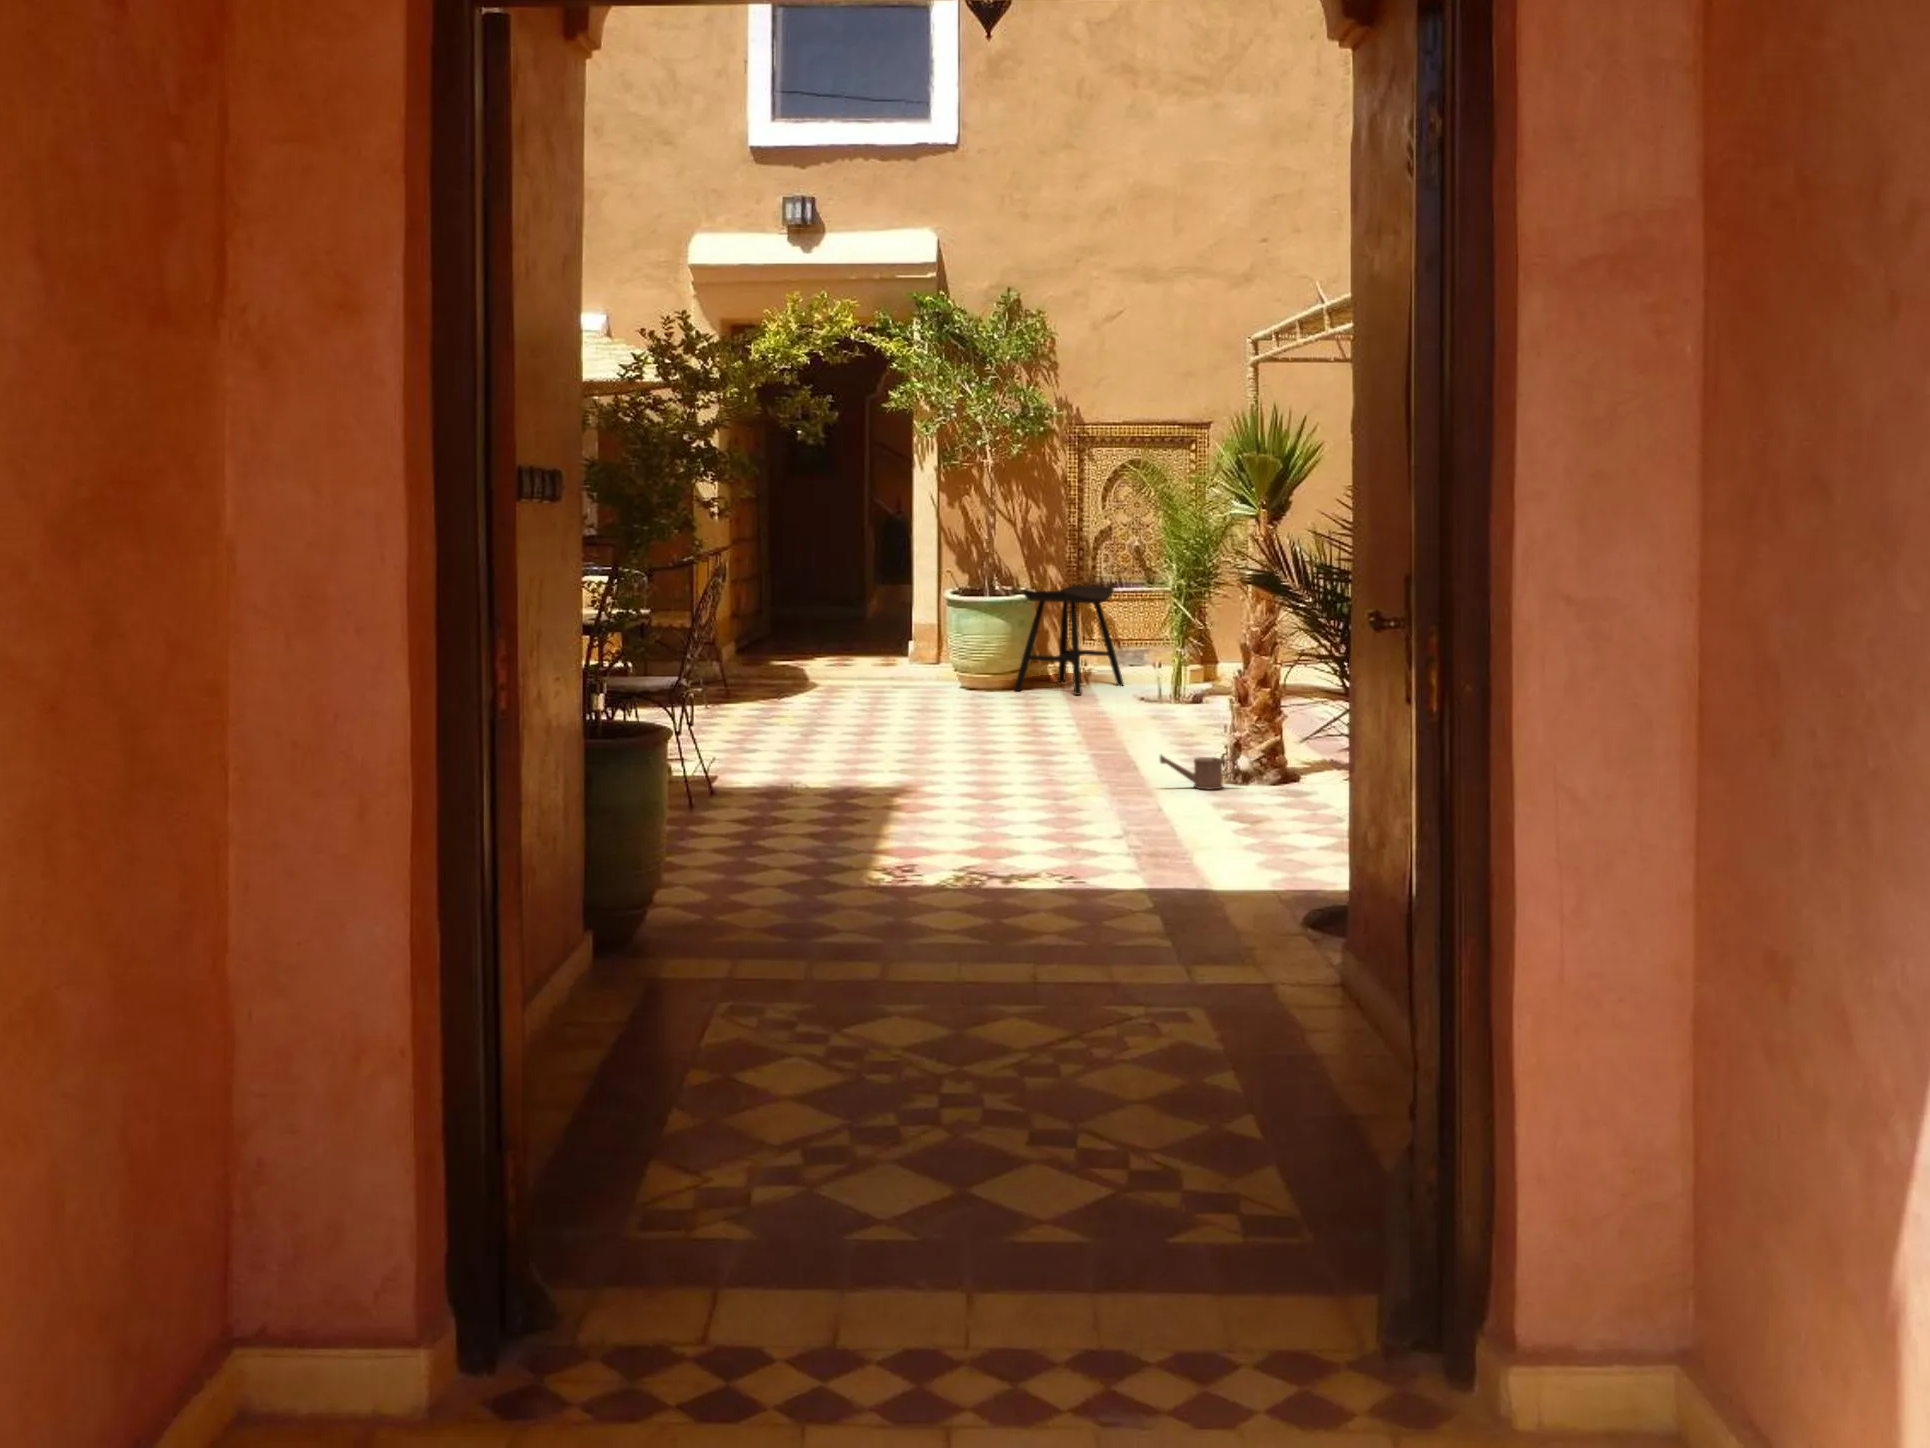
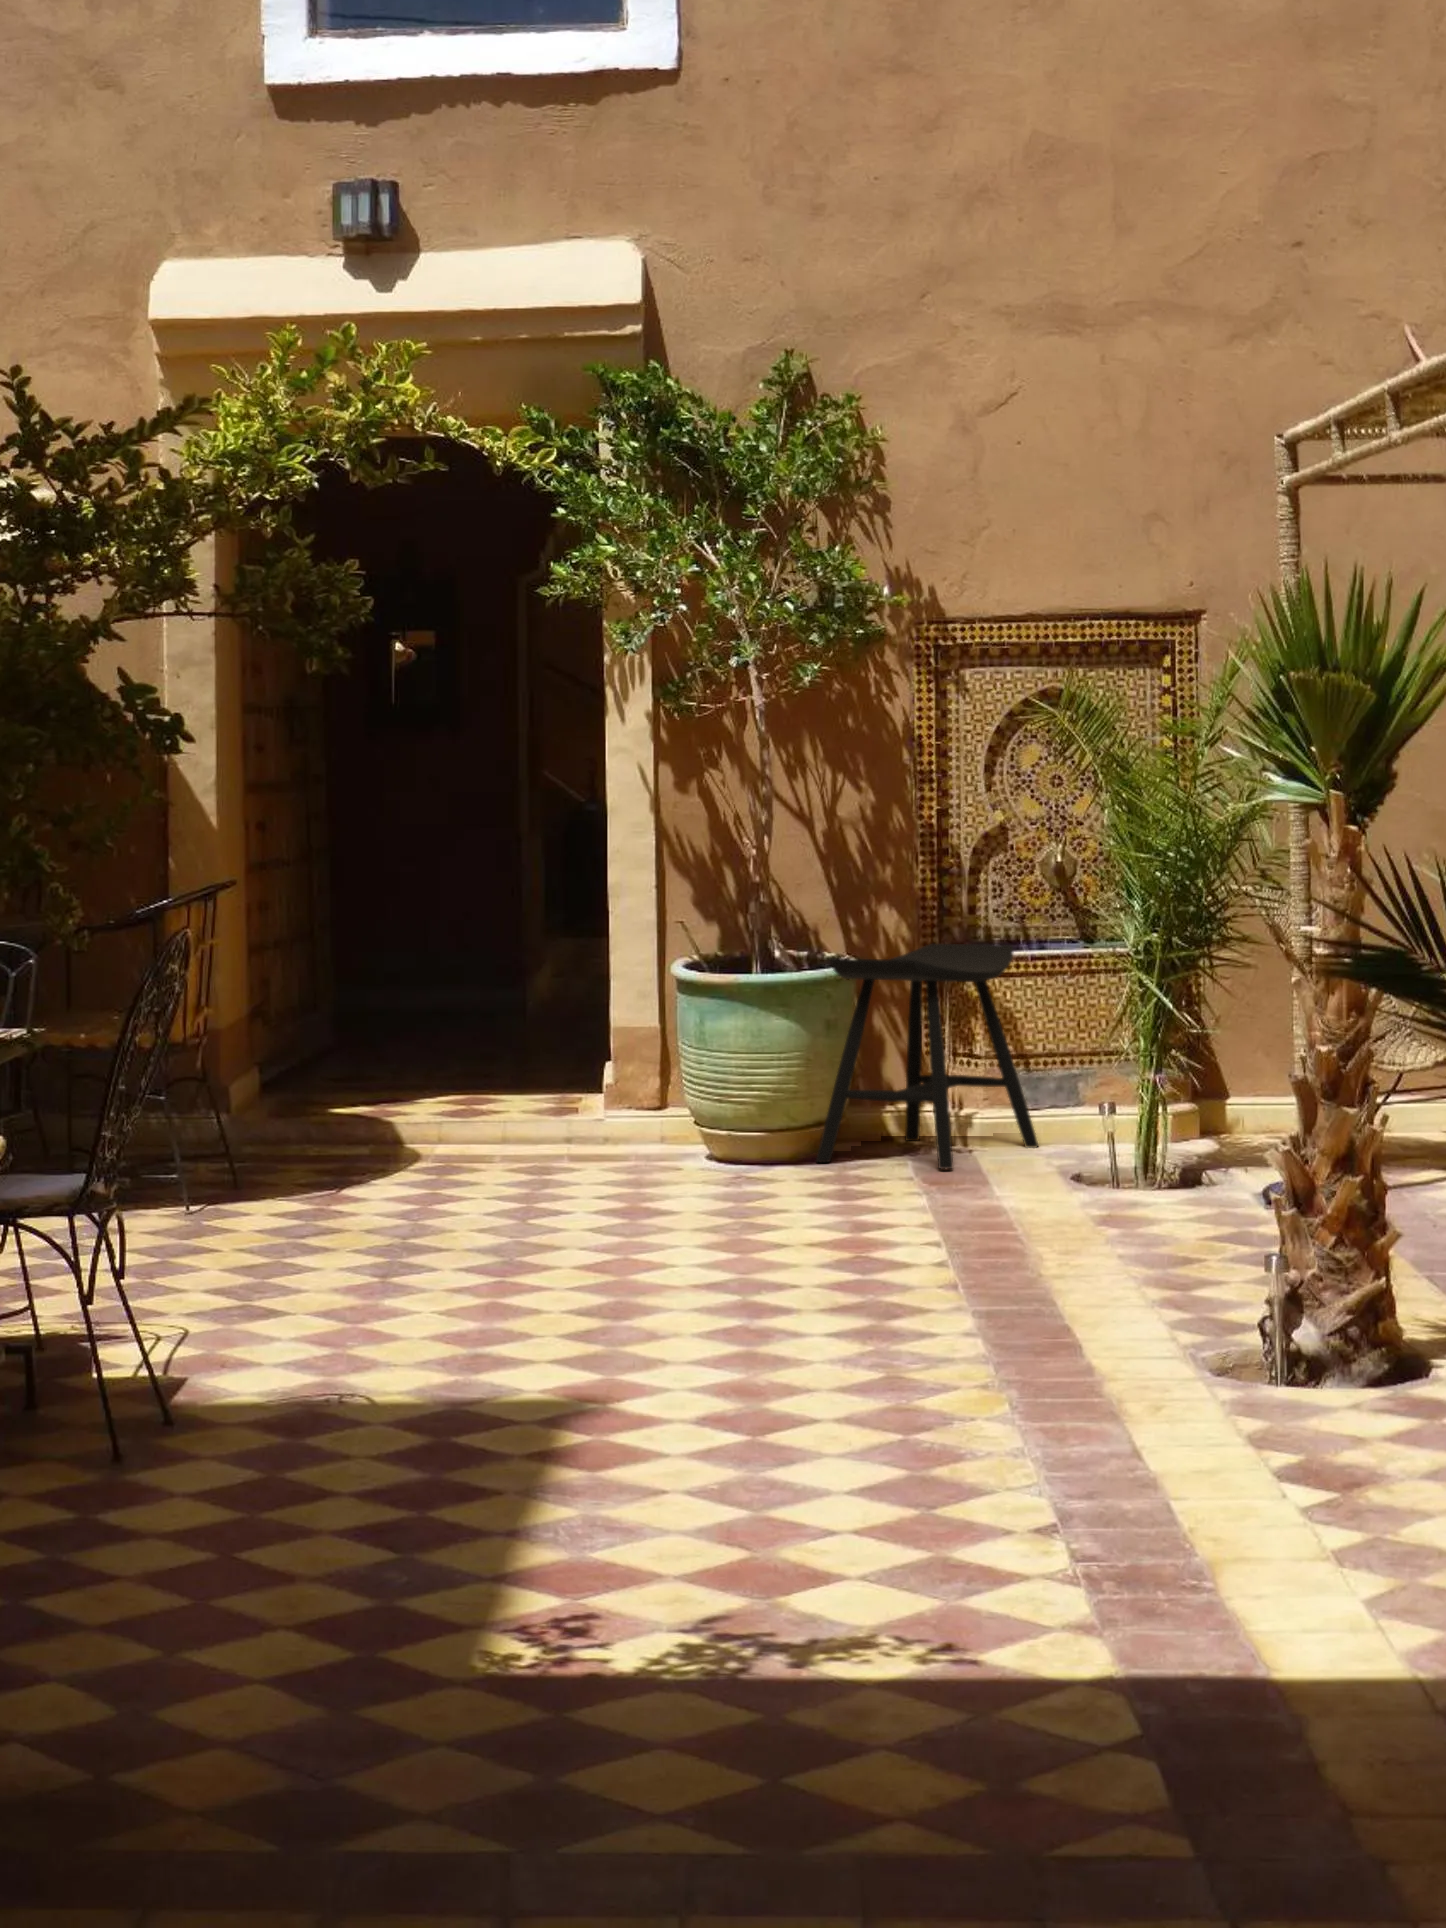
watering can: present [1160,755,1238,789] -> none [1127,1322,1297,1398]

